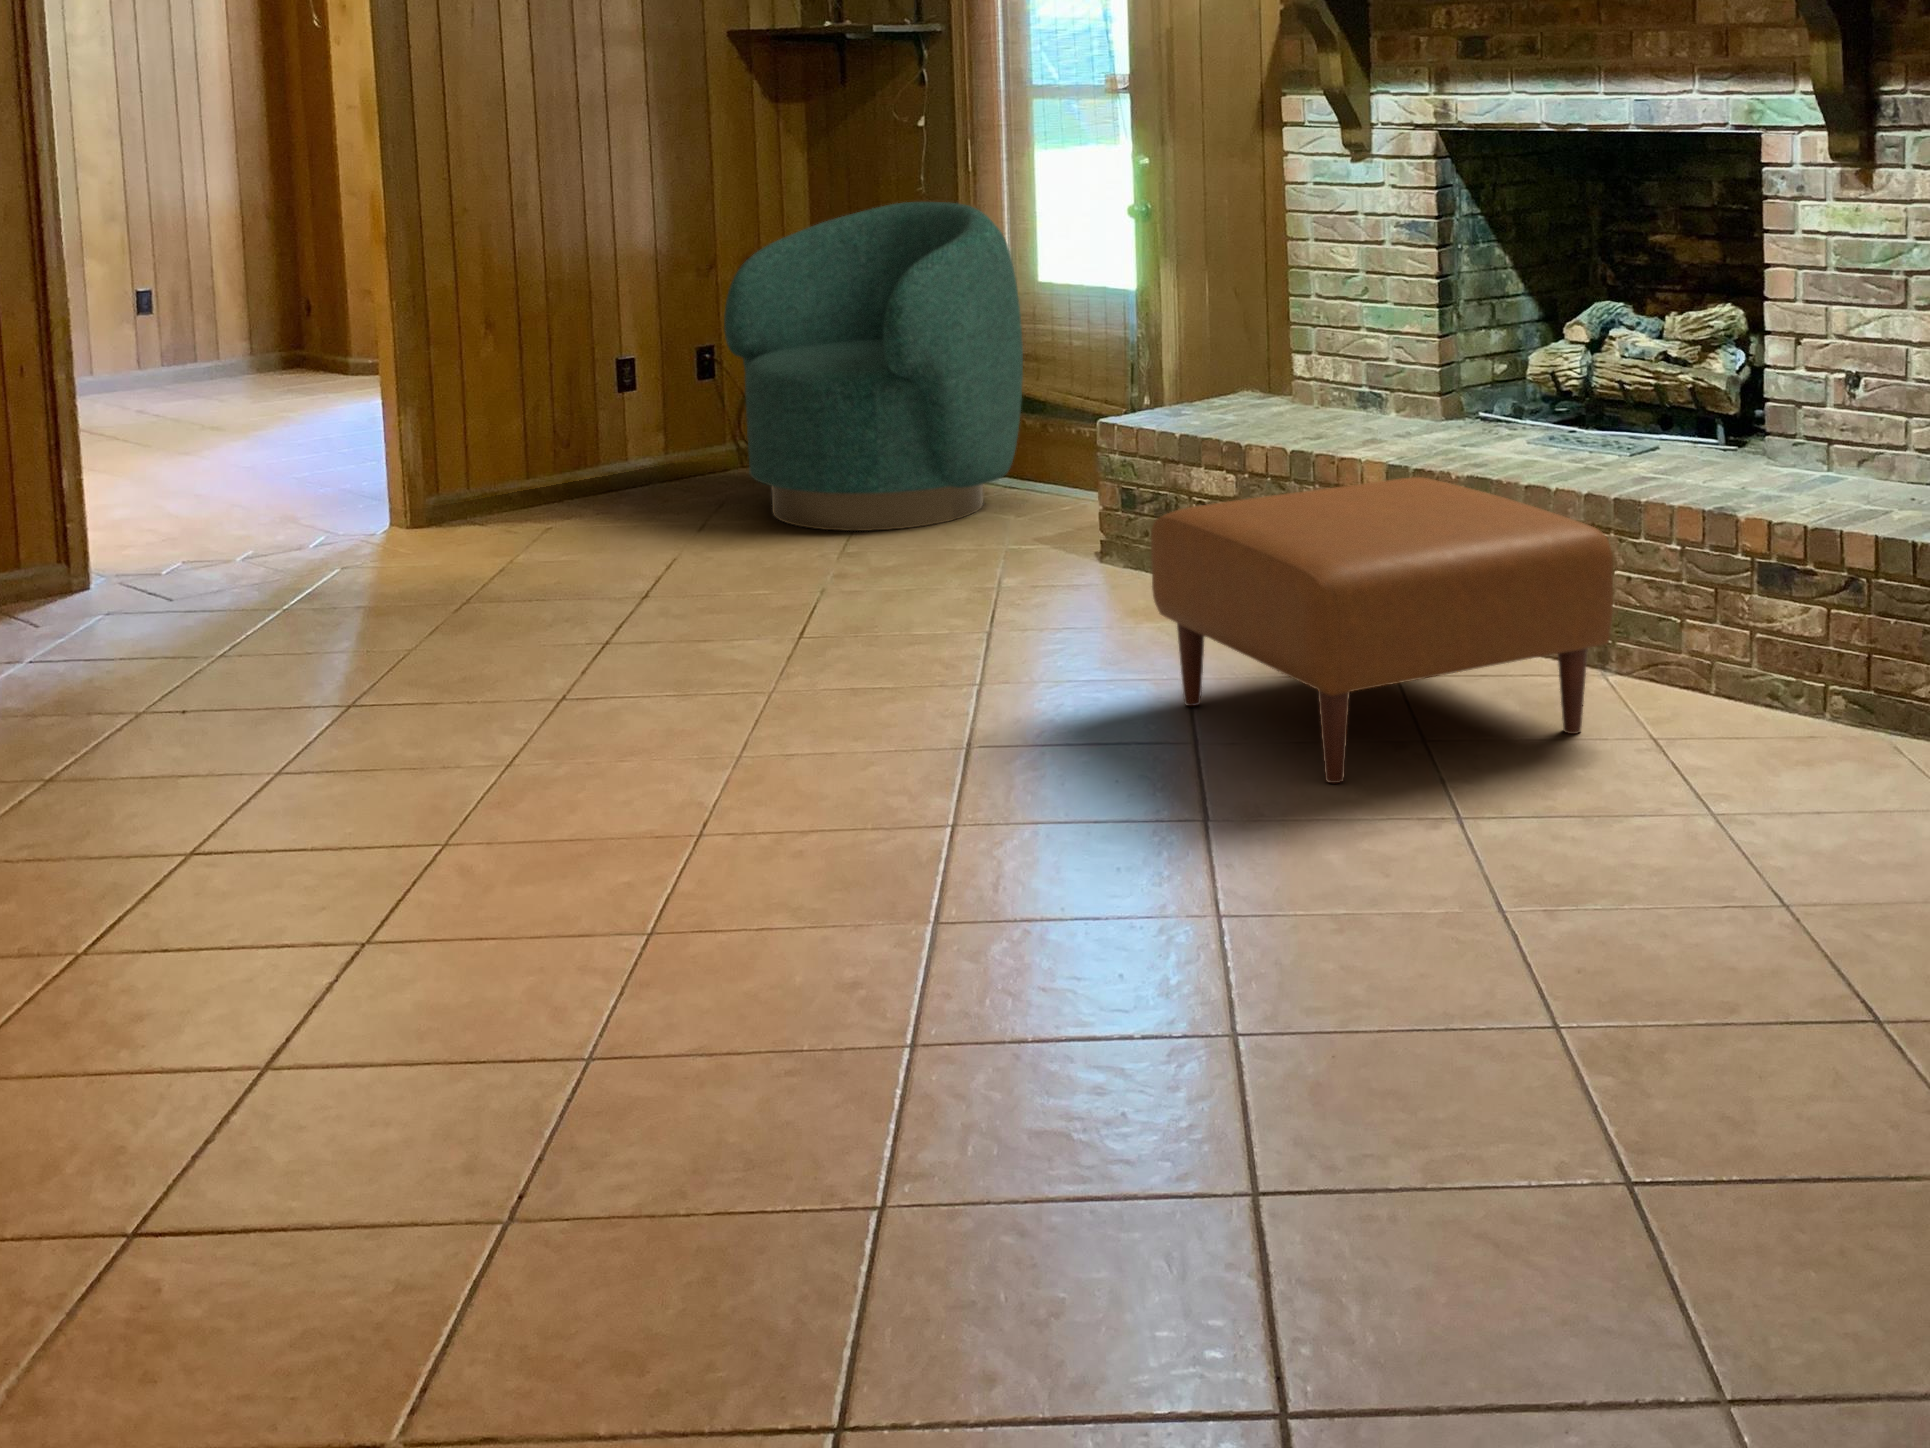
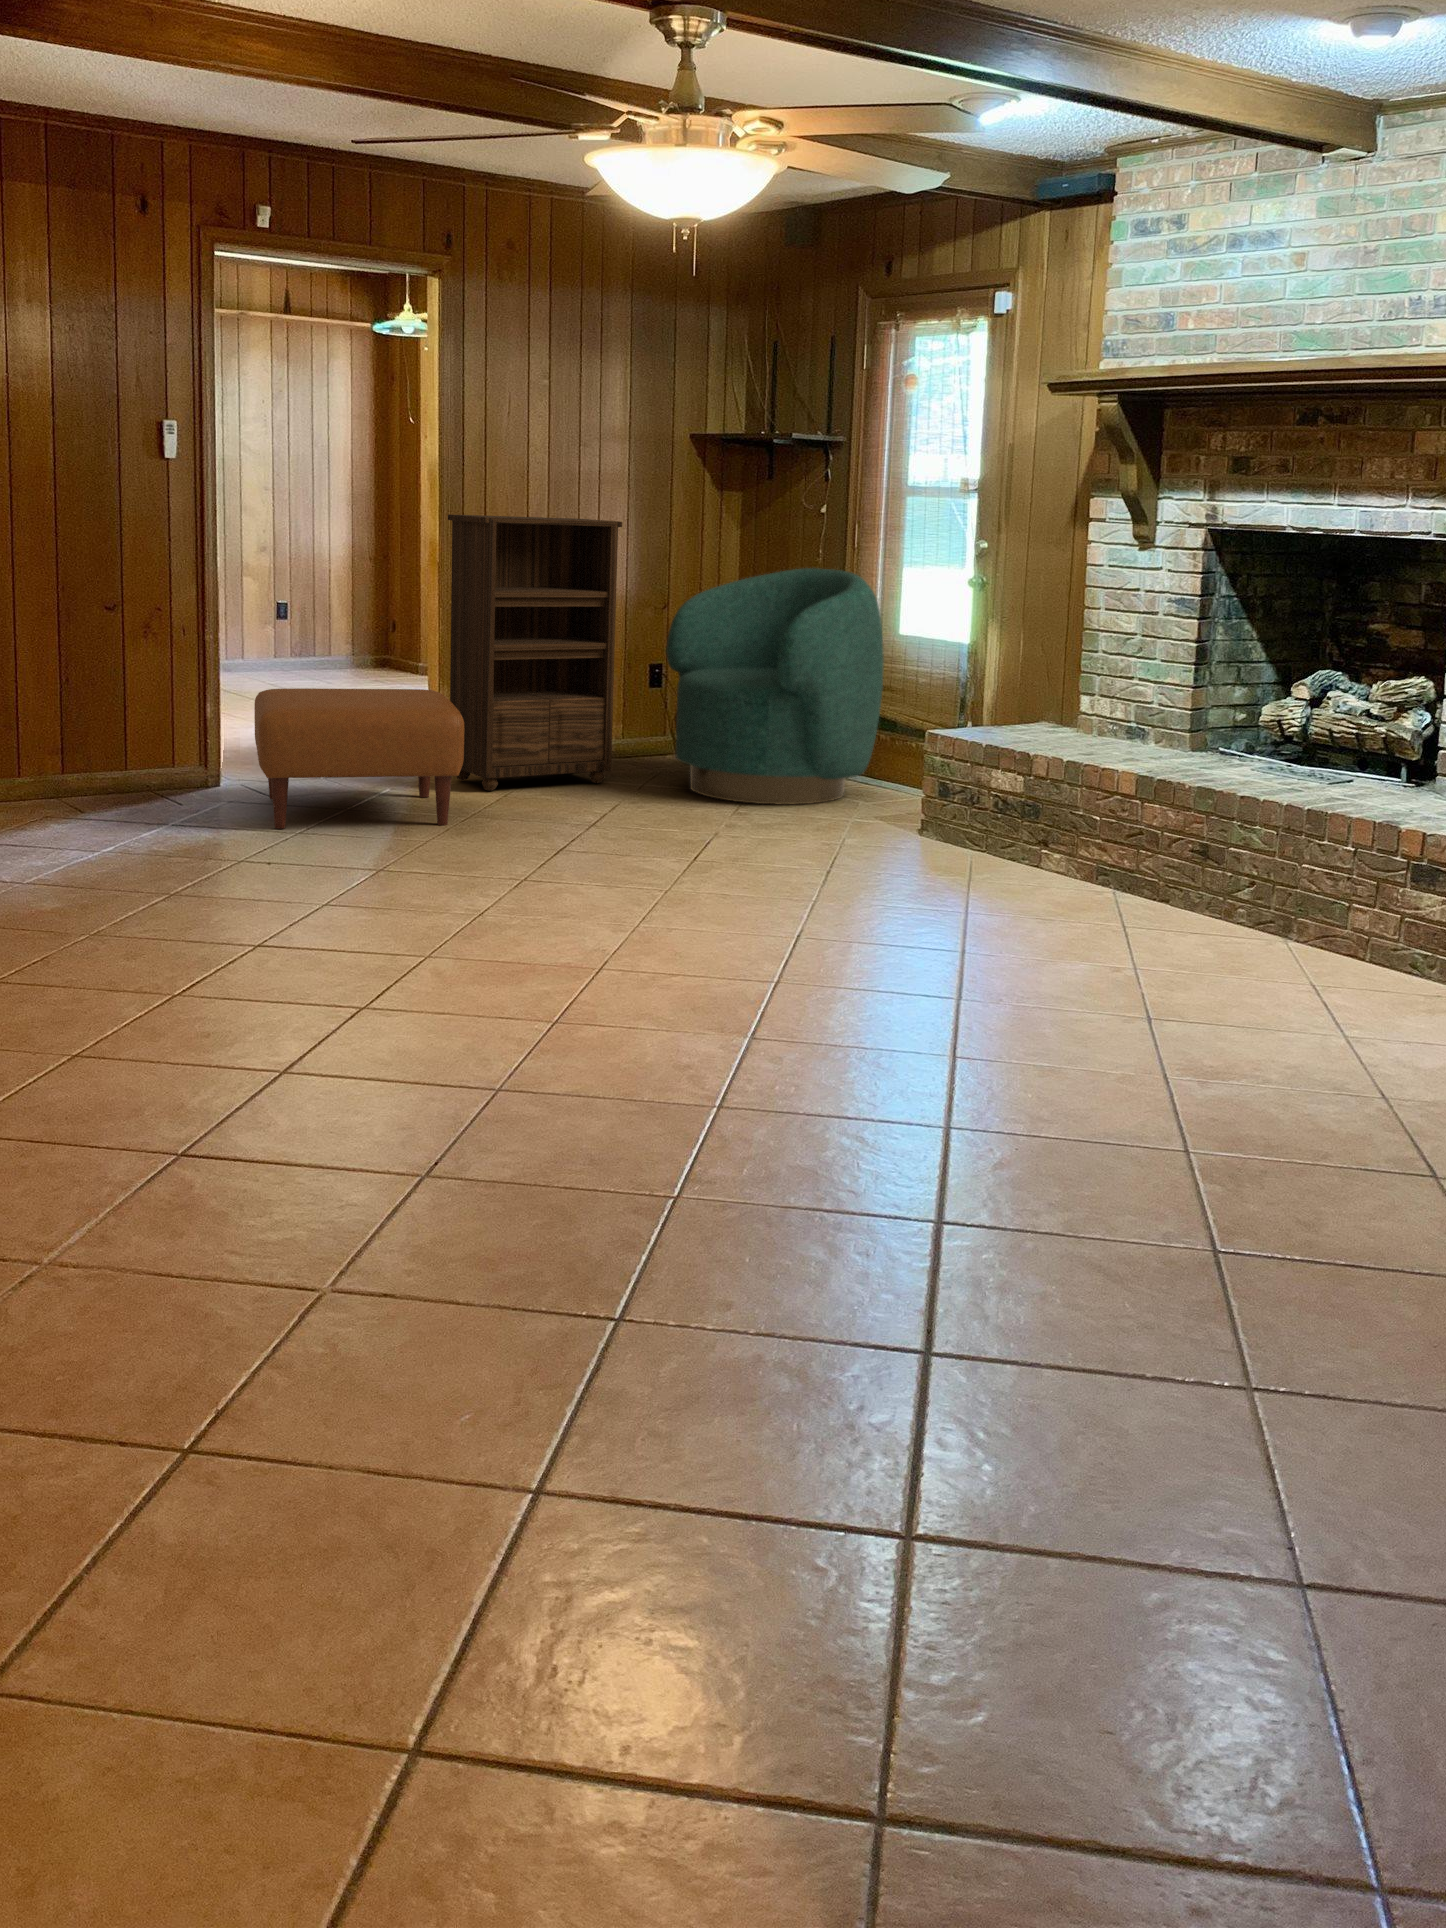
bookshelf: none [403,159,661,549] -> present [448,514,622,791]
ottoman: present [1151,477,1613,783] -> present [254,688,464,829]

